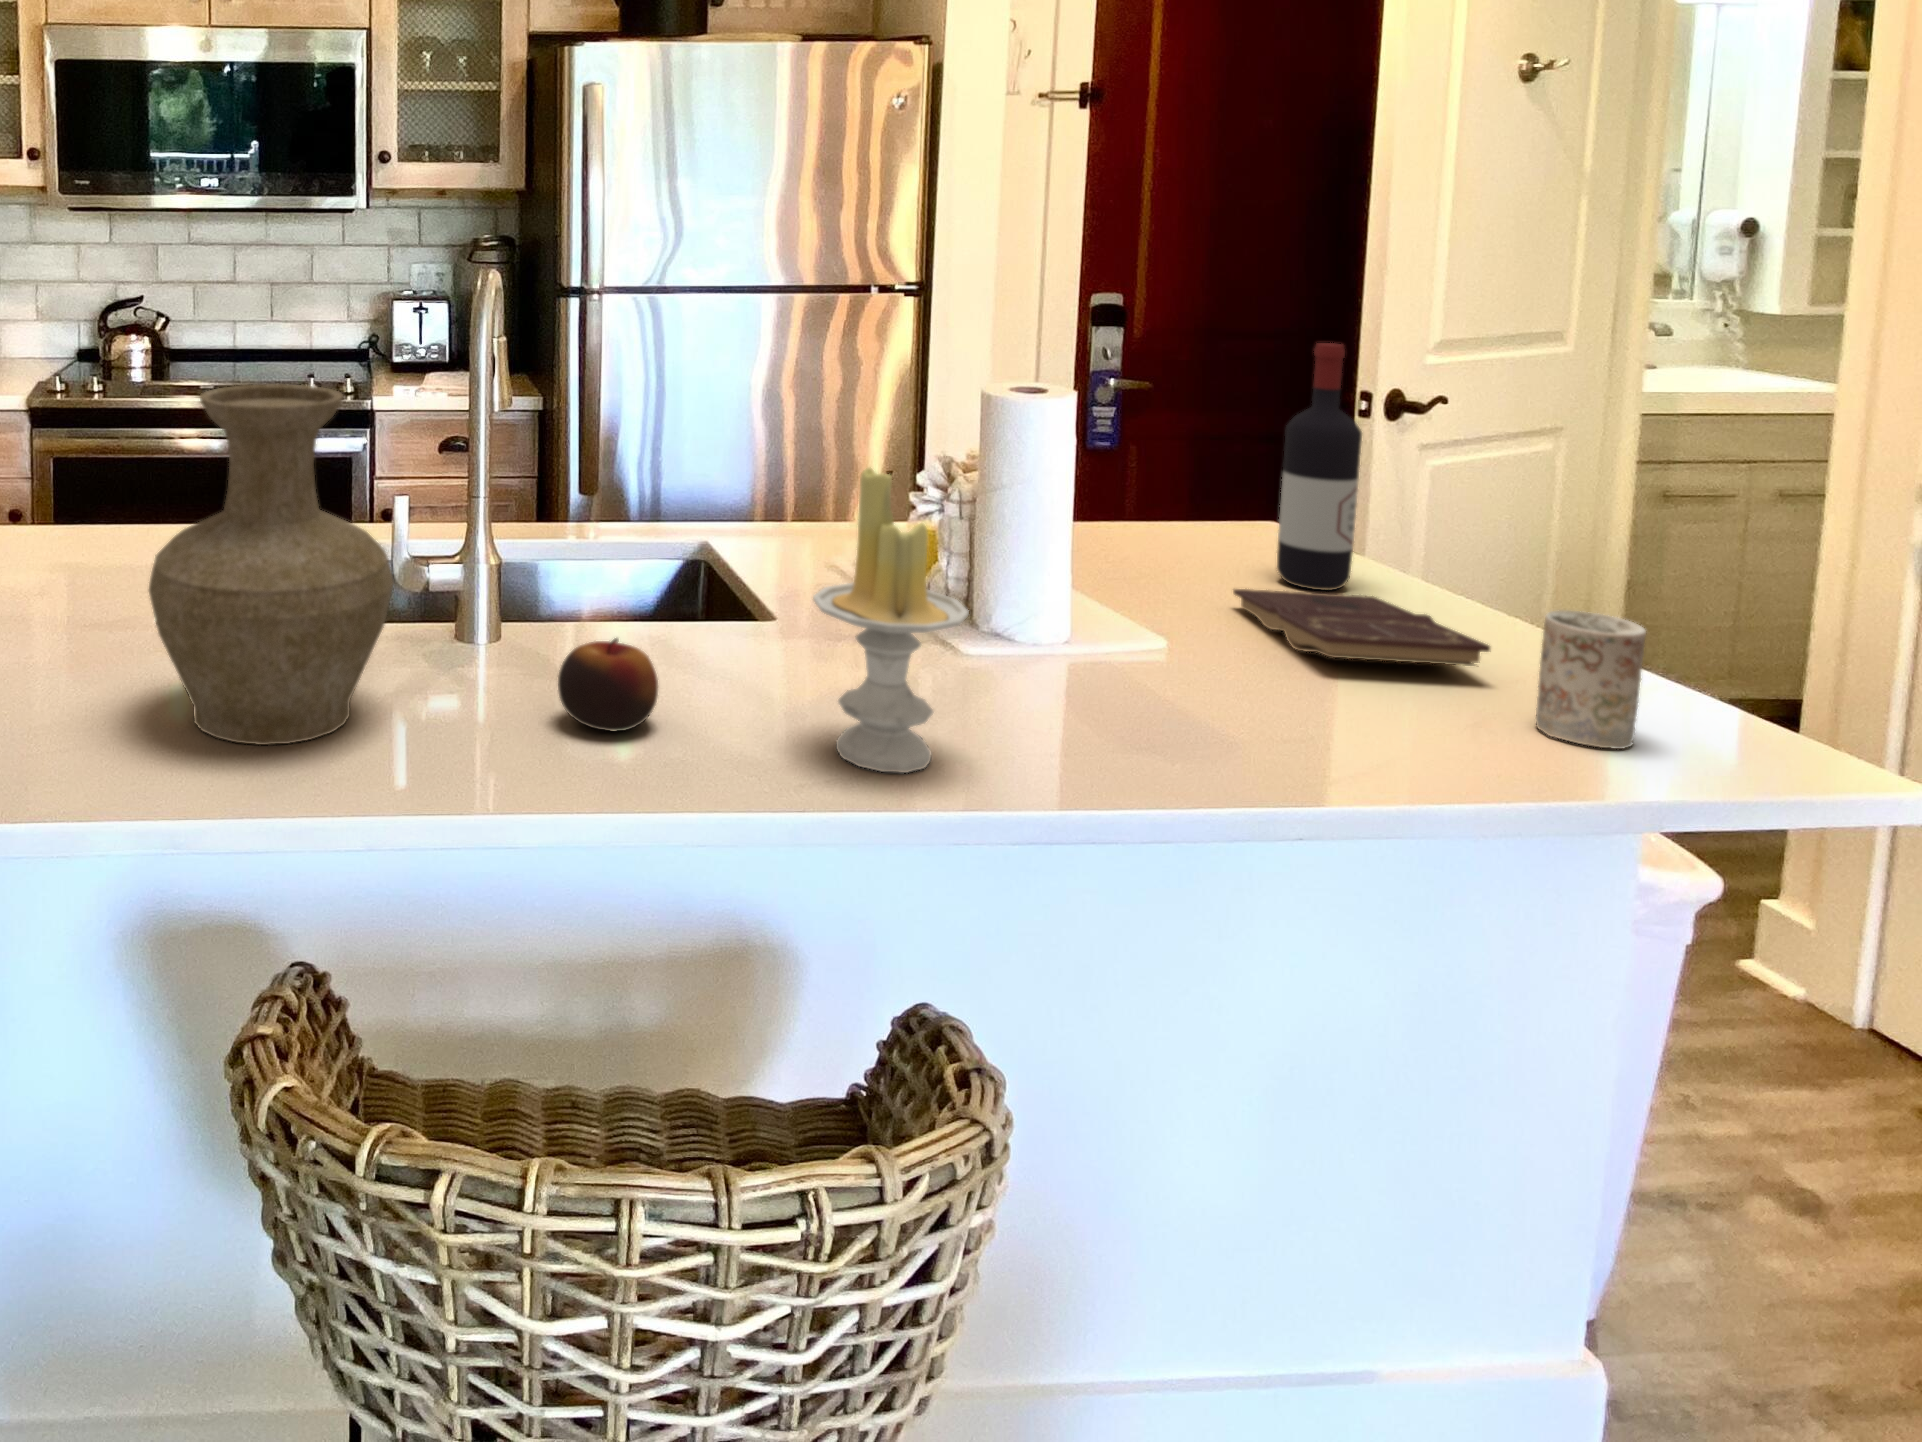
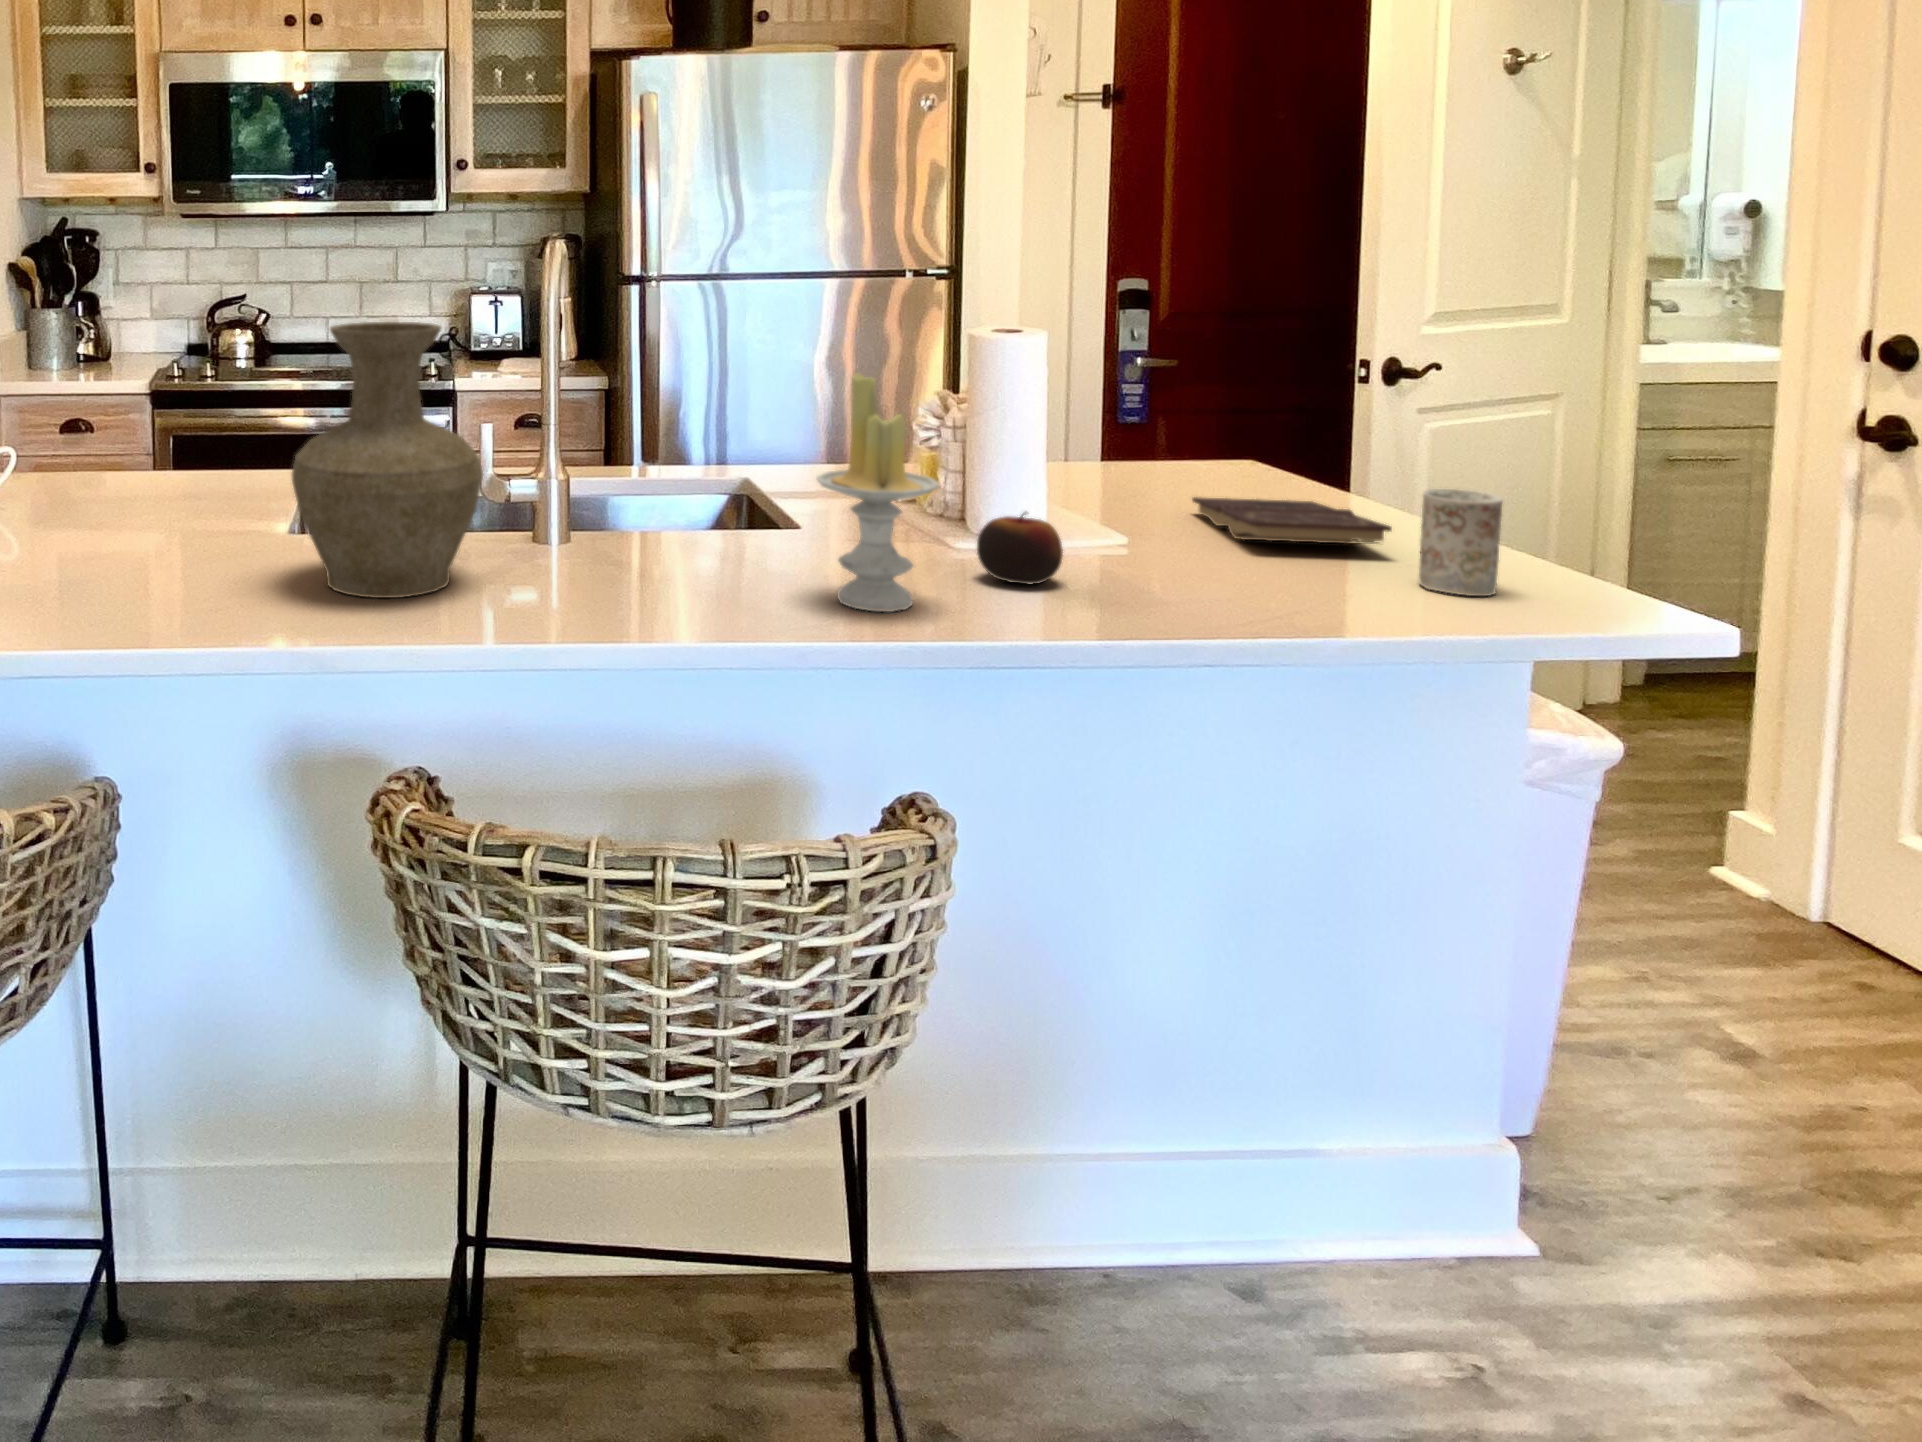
wine bottle: present [1277,343,1362,590] -> none [1237,291,1306,502]
apple: present [558,638,658,731] -> present [977,512,1063,584]

